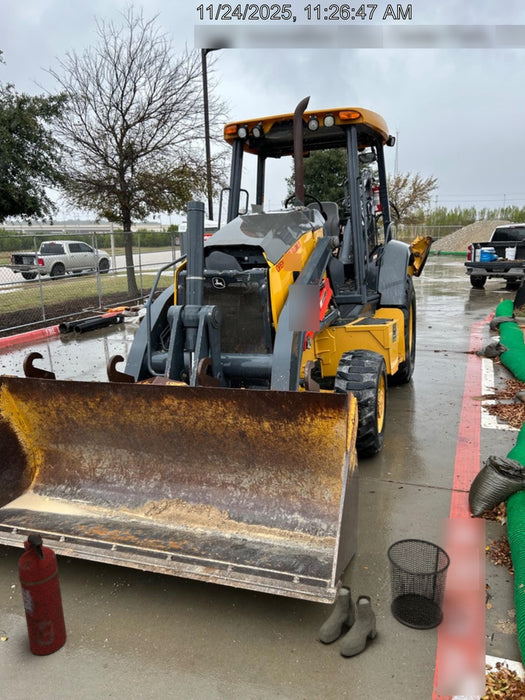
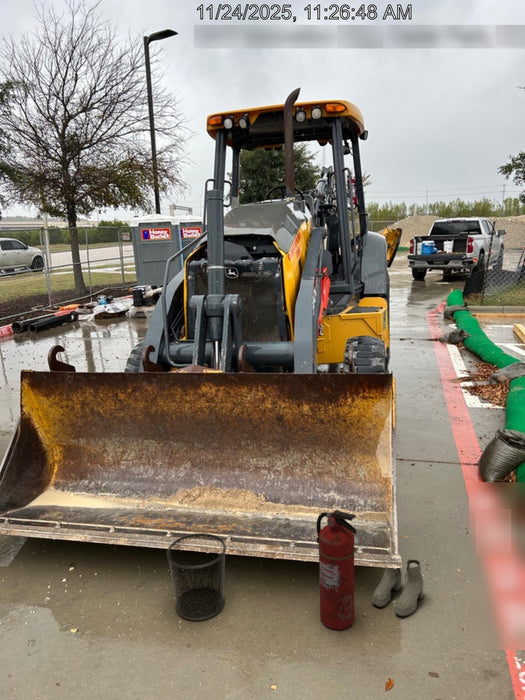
fire extinguisher: present [18,533,67,655] -> present [316,510,357,630]
trash can: present [387,539,450,629] -> present [167,533,226,621]

